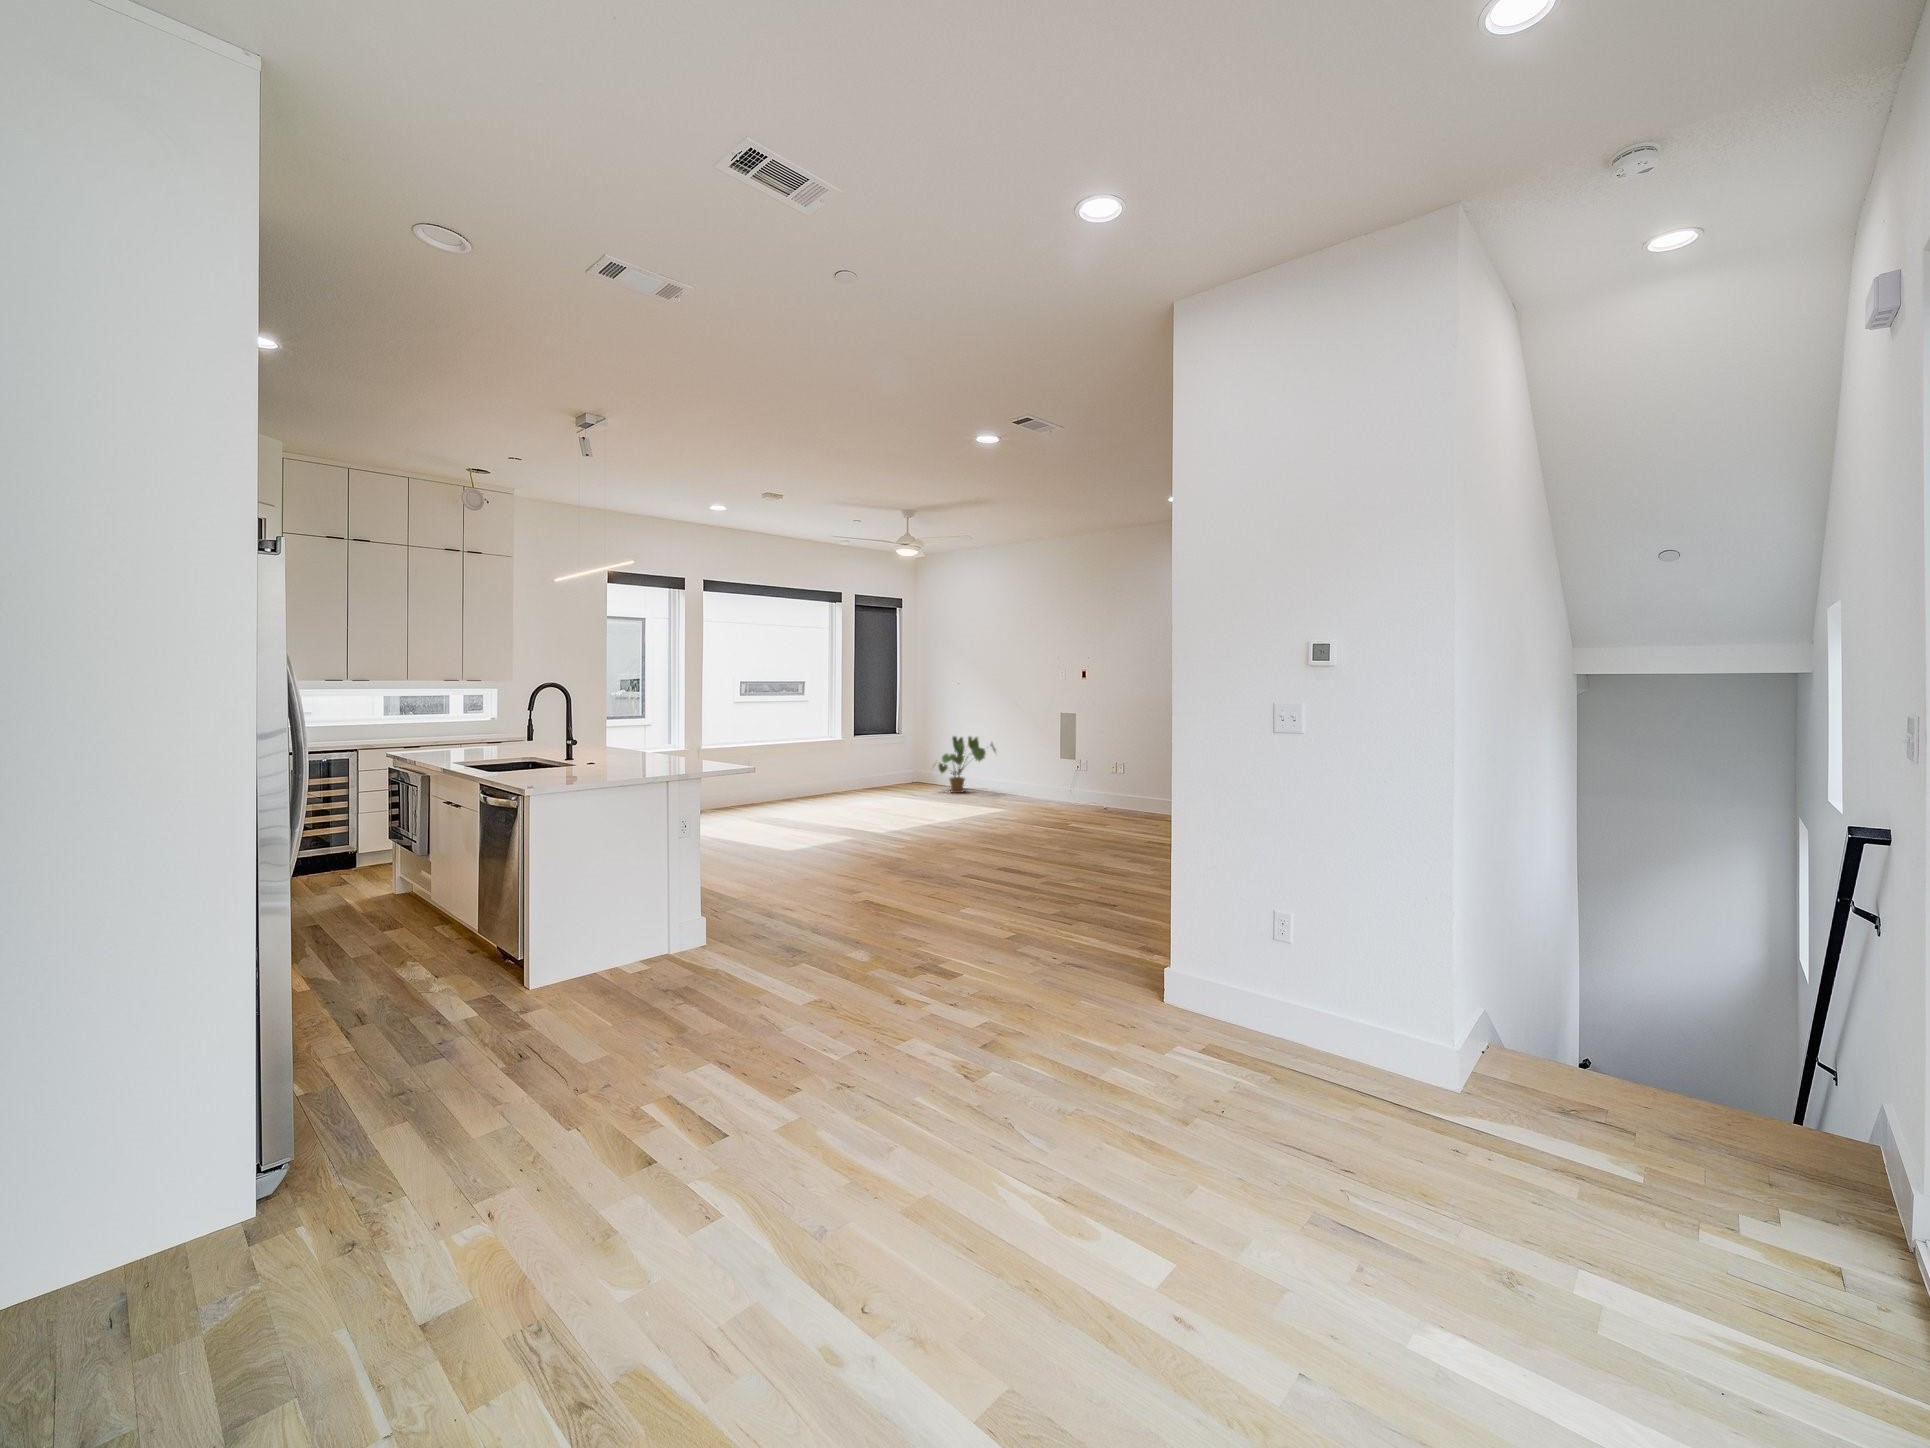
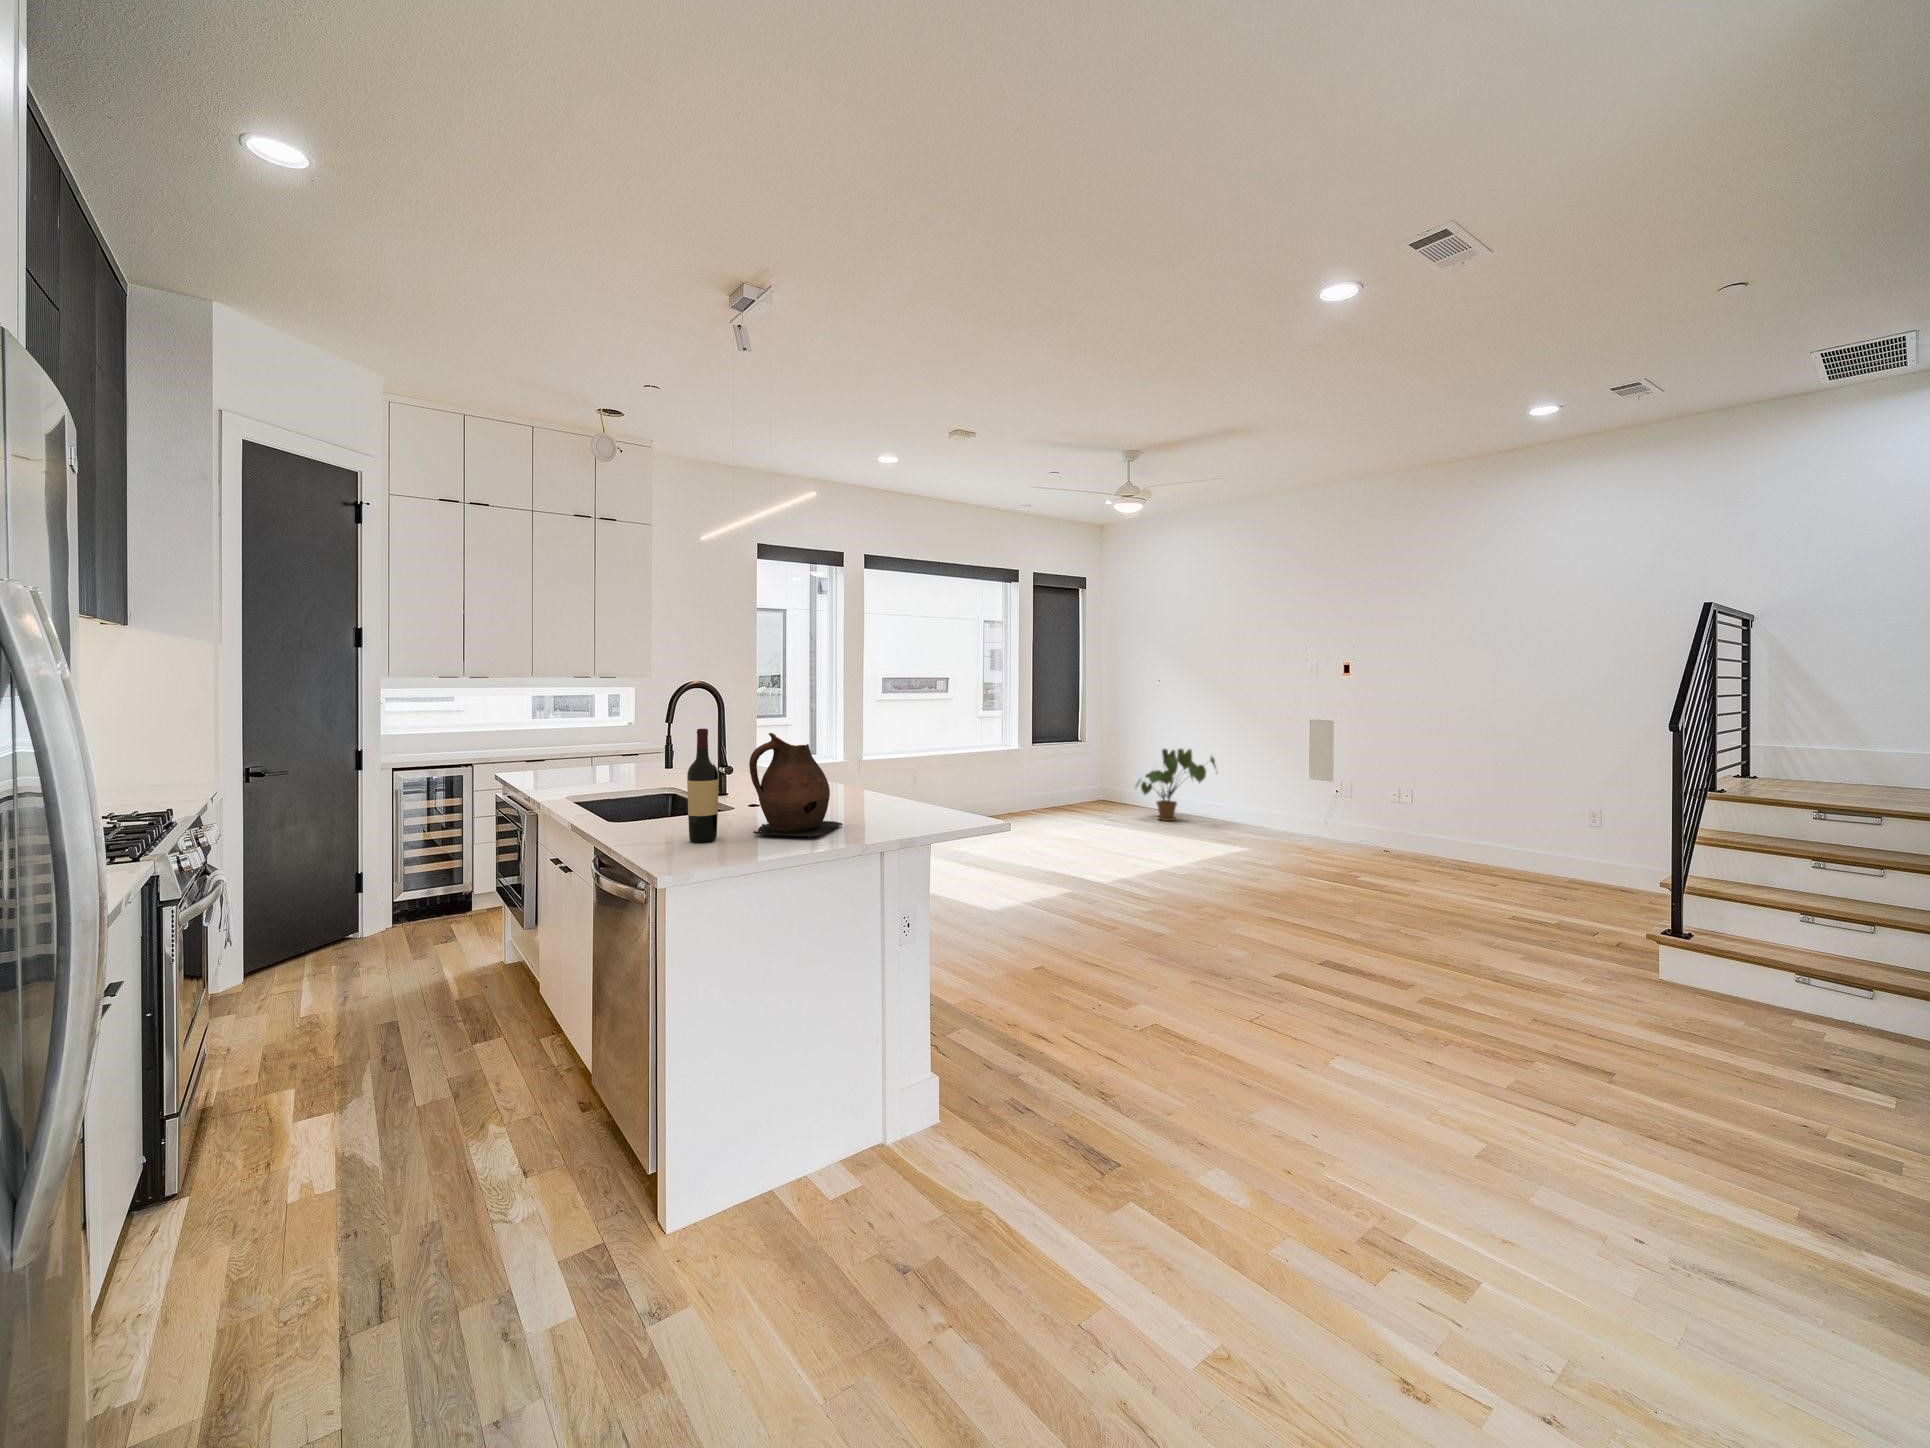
wine bottle: none [541,704,561,770] -> present [687,729,719,842]
ceramic pitcher: none [582,707,643,768] -> present [749,733,843,838]

